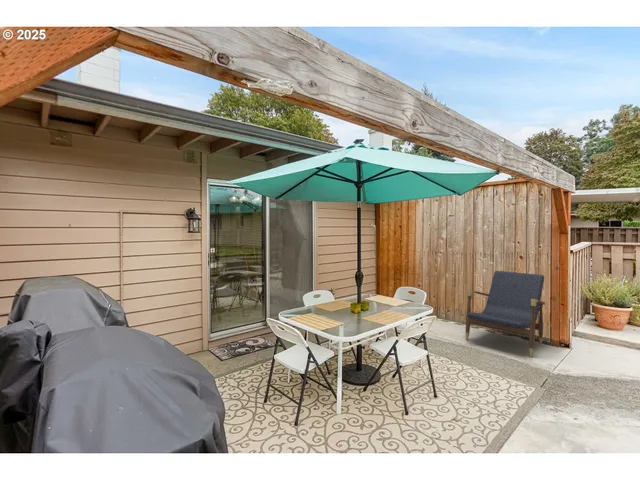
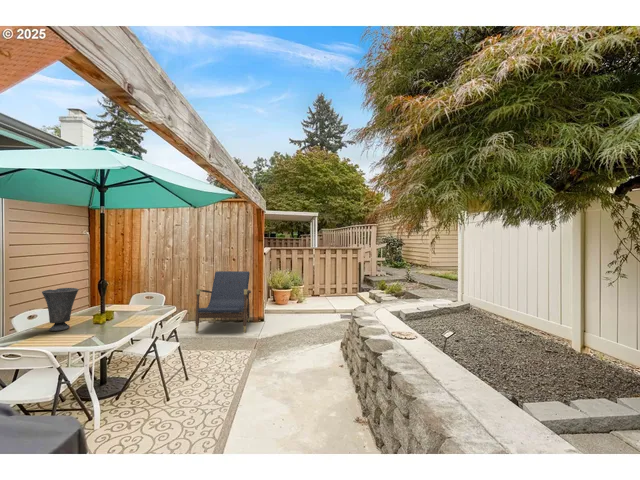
vase: none [313,274,338,311] -> present [42,288,79,331]

